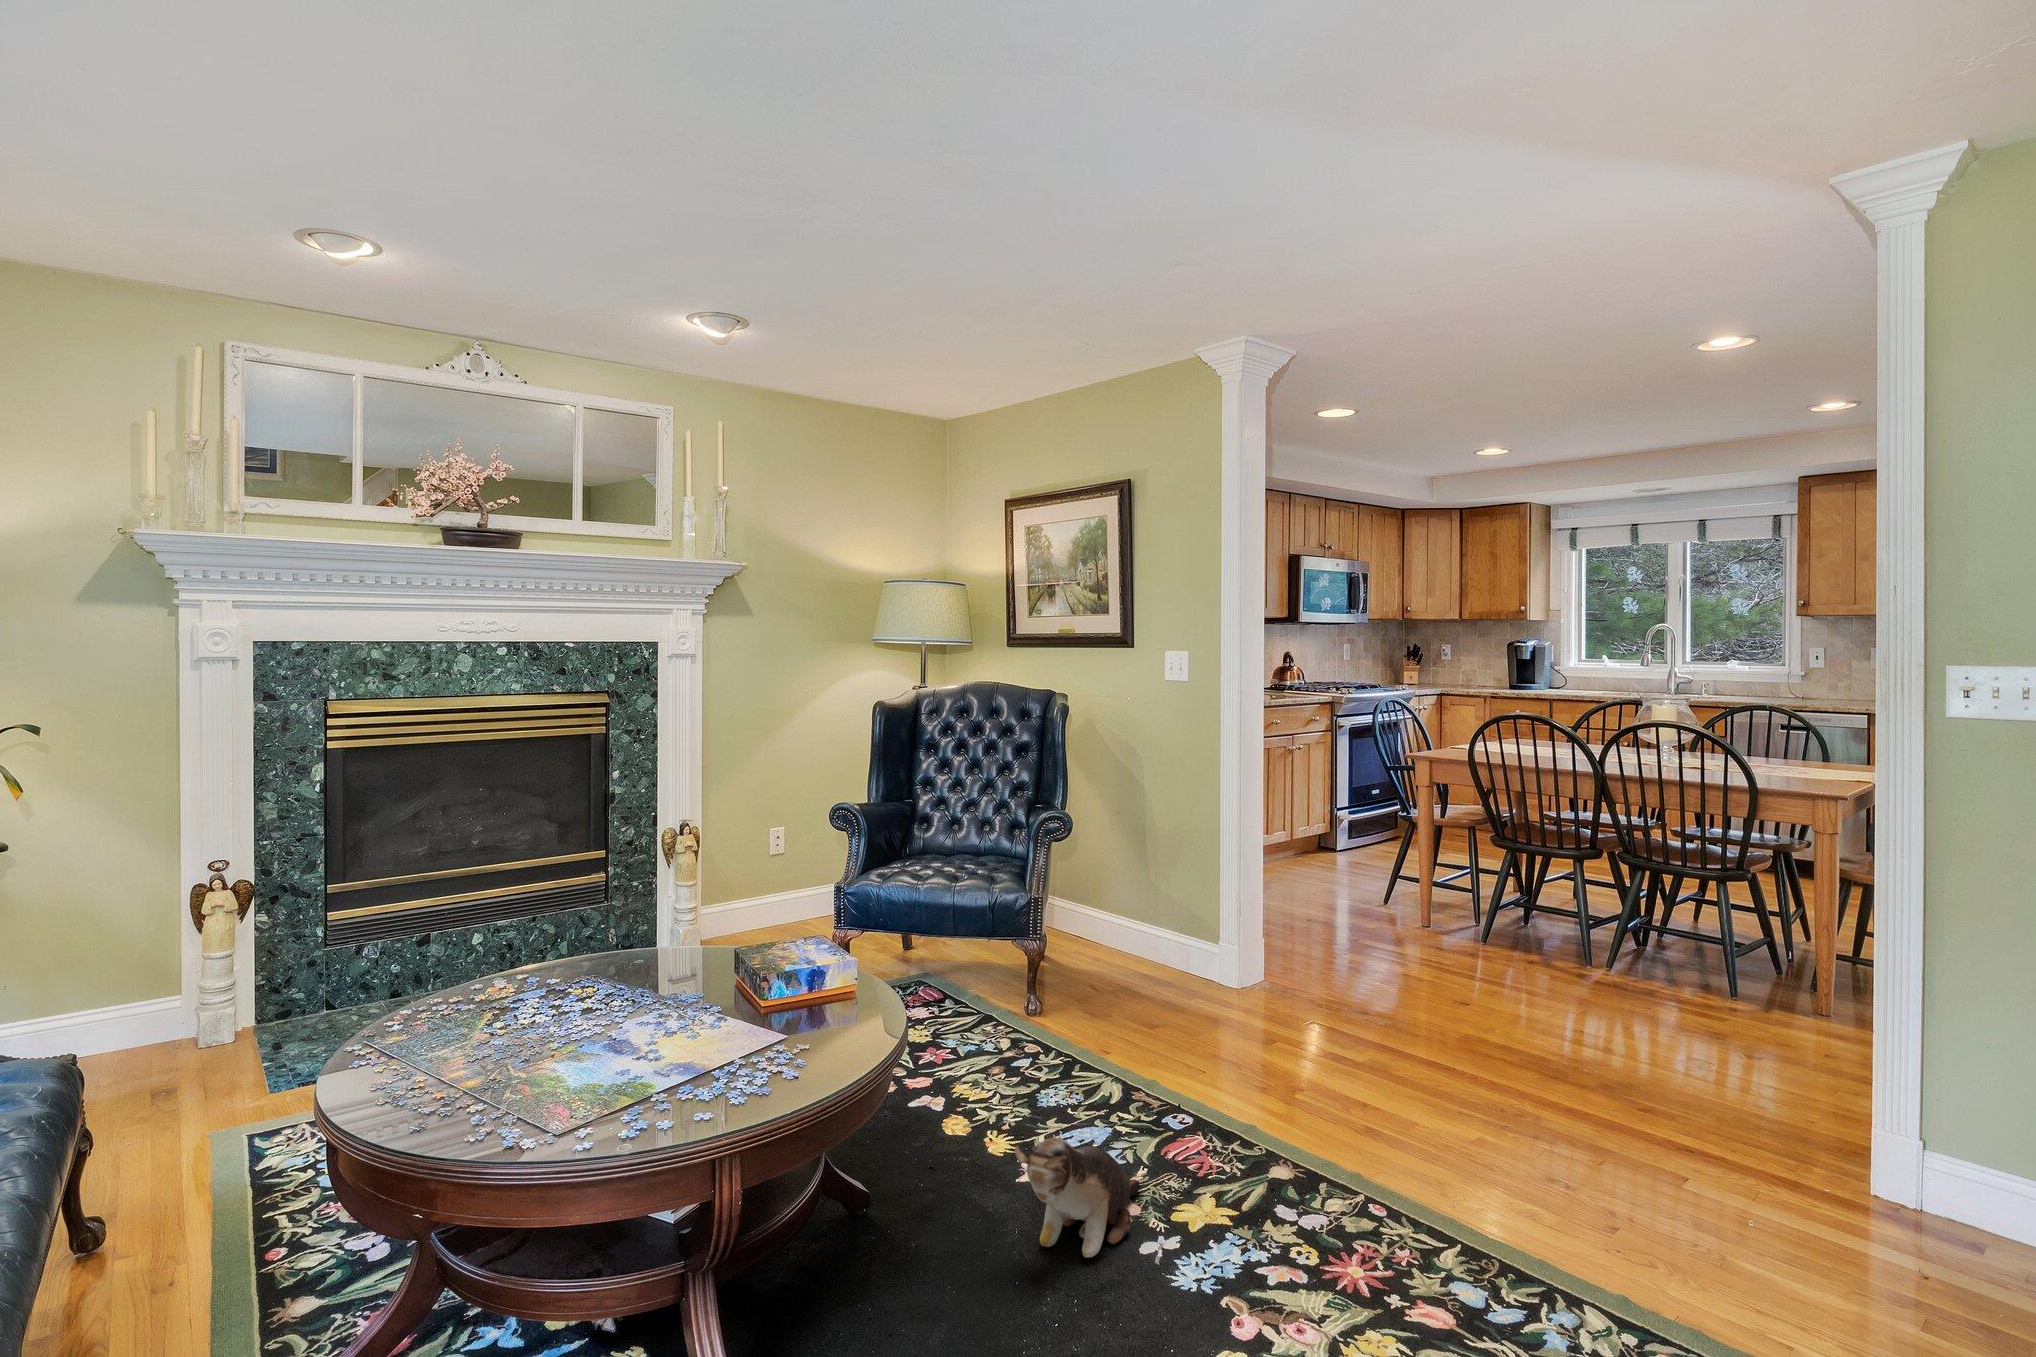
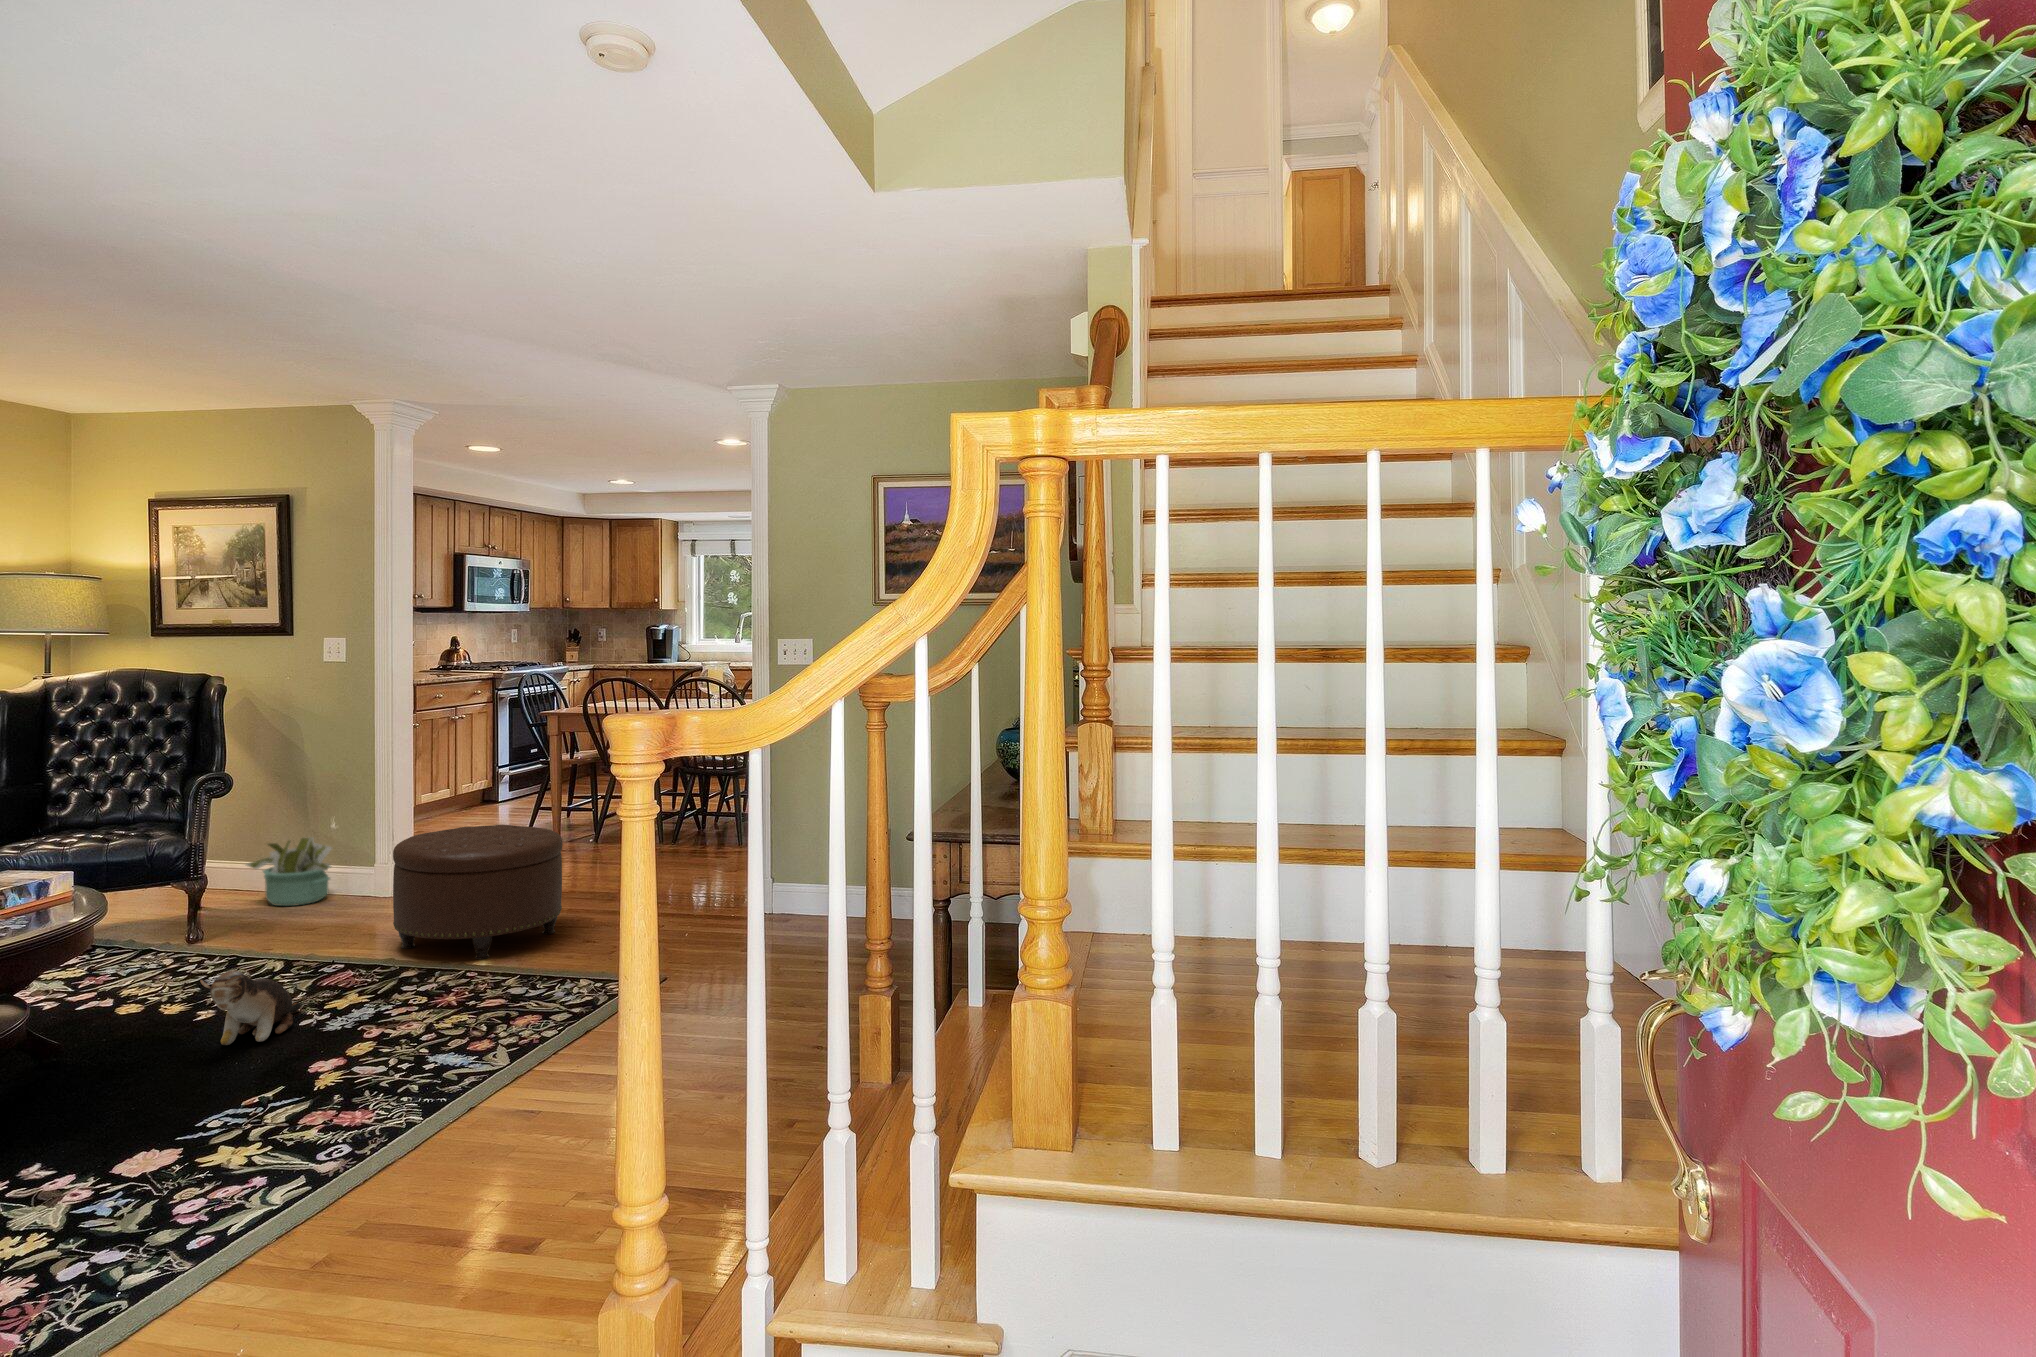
decorative plant: none [1082,890,1173,978] -> present [246,837,332,906]
ottoman: none [1252,916,1498,1147] -> present [393,825,563,959]

